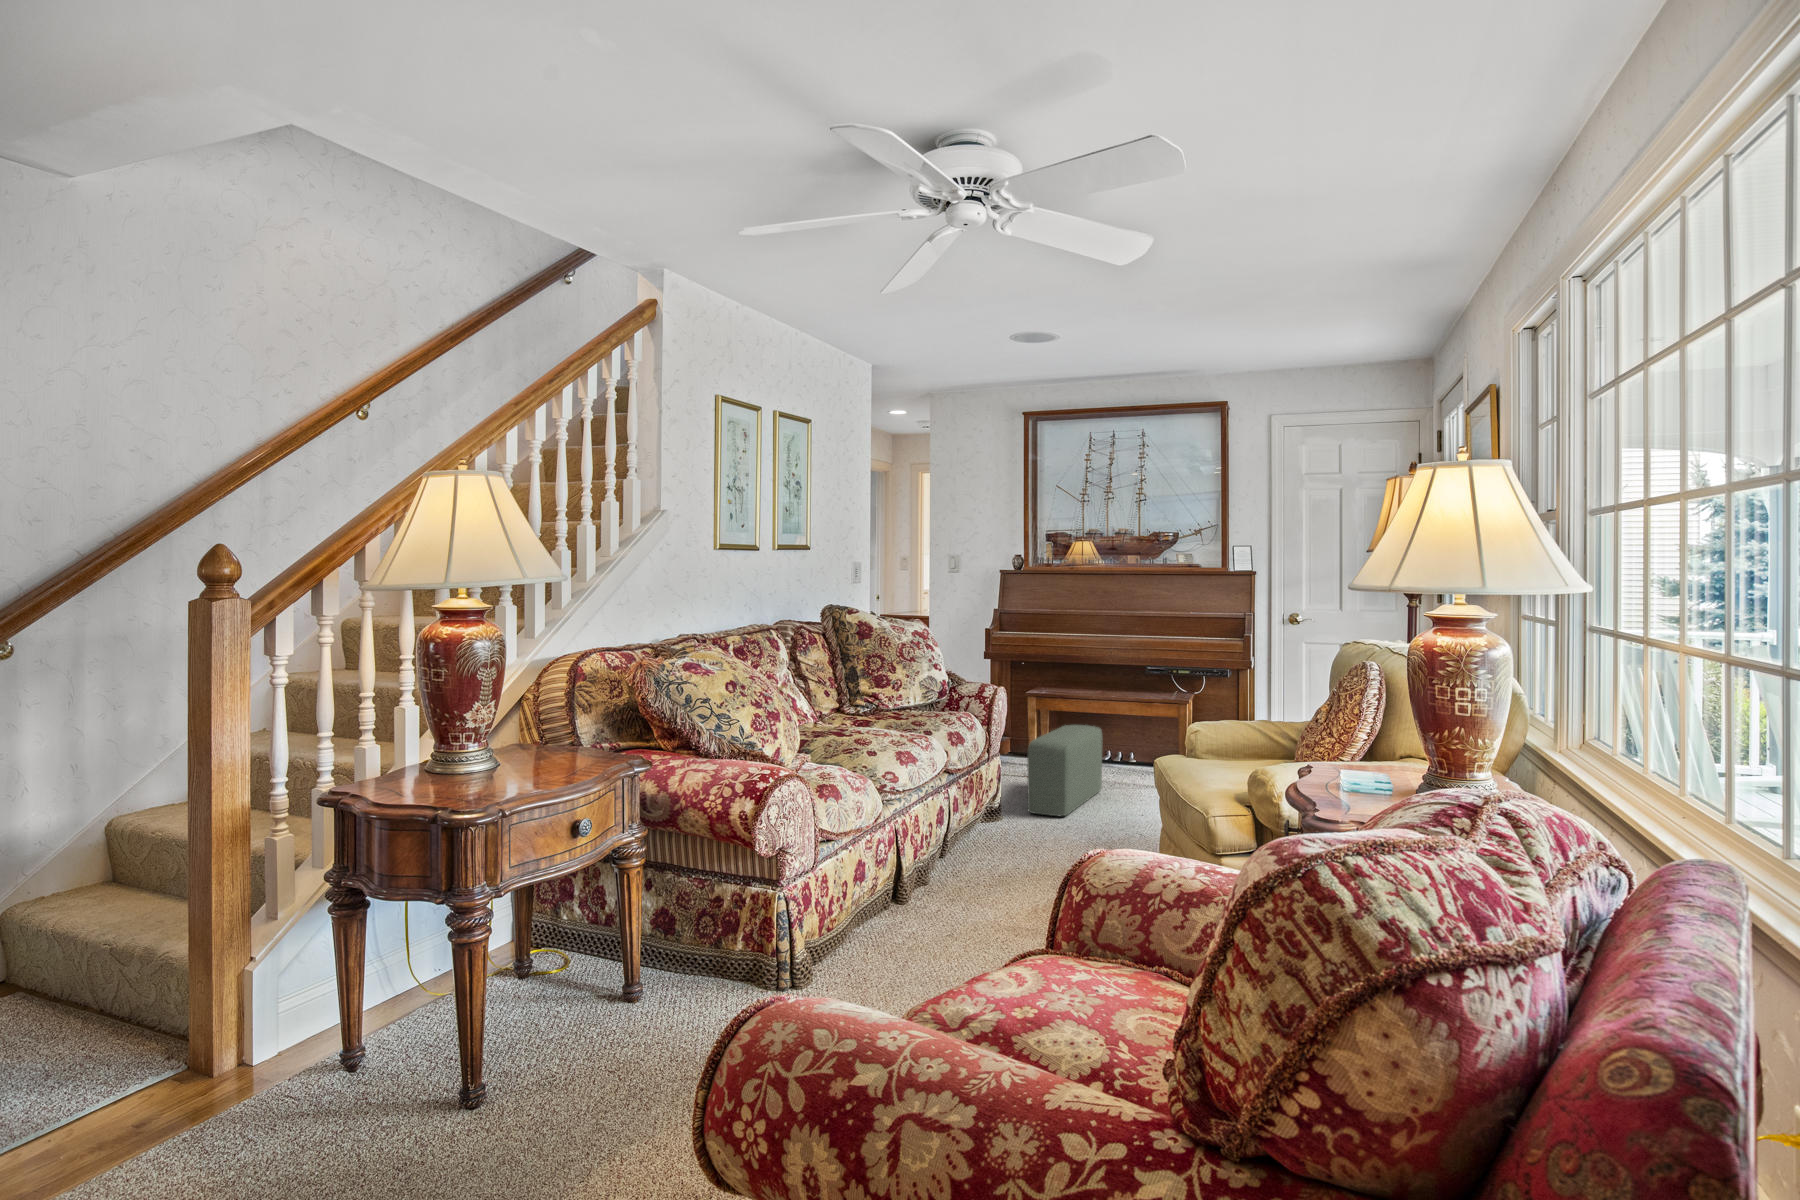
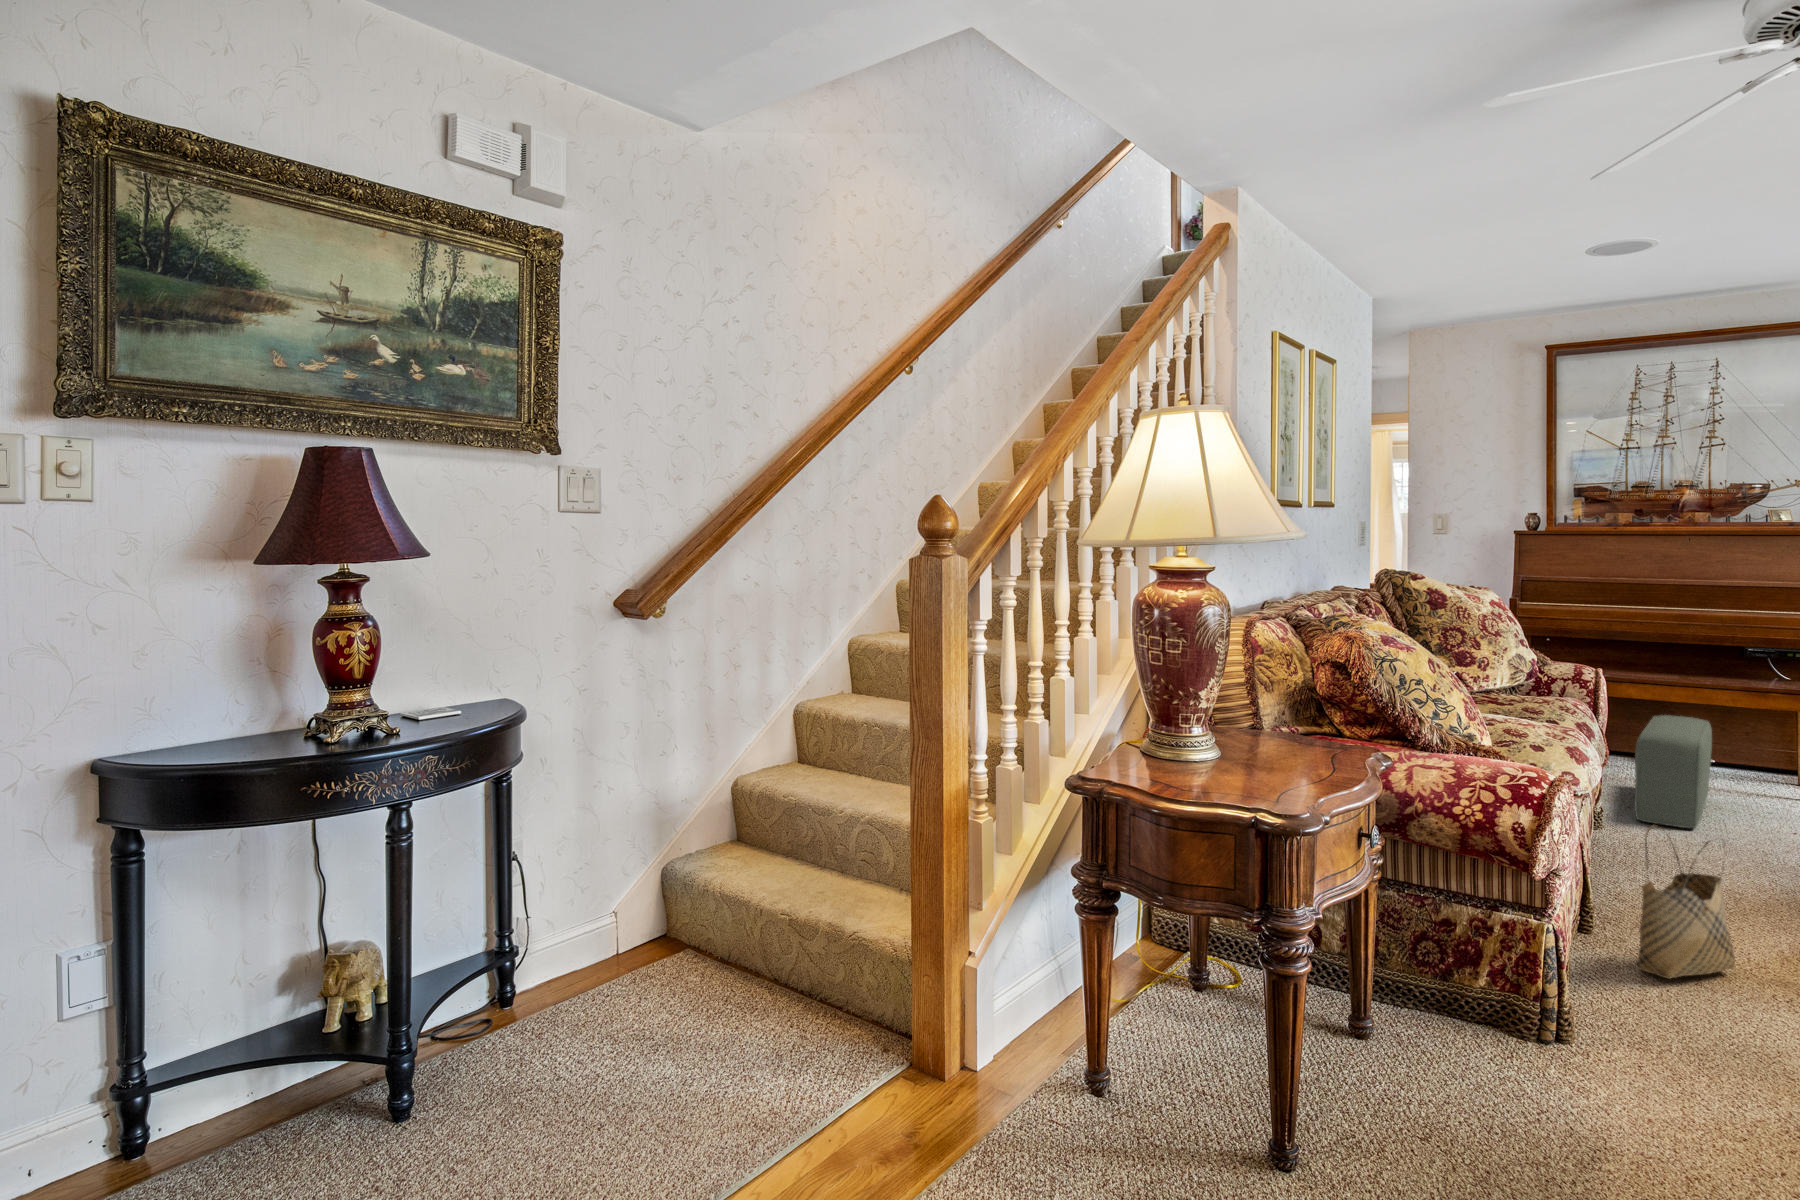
woven basket: none [907,811,979,931] -> present [1636,825,1736,979]

